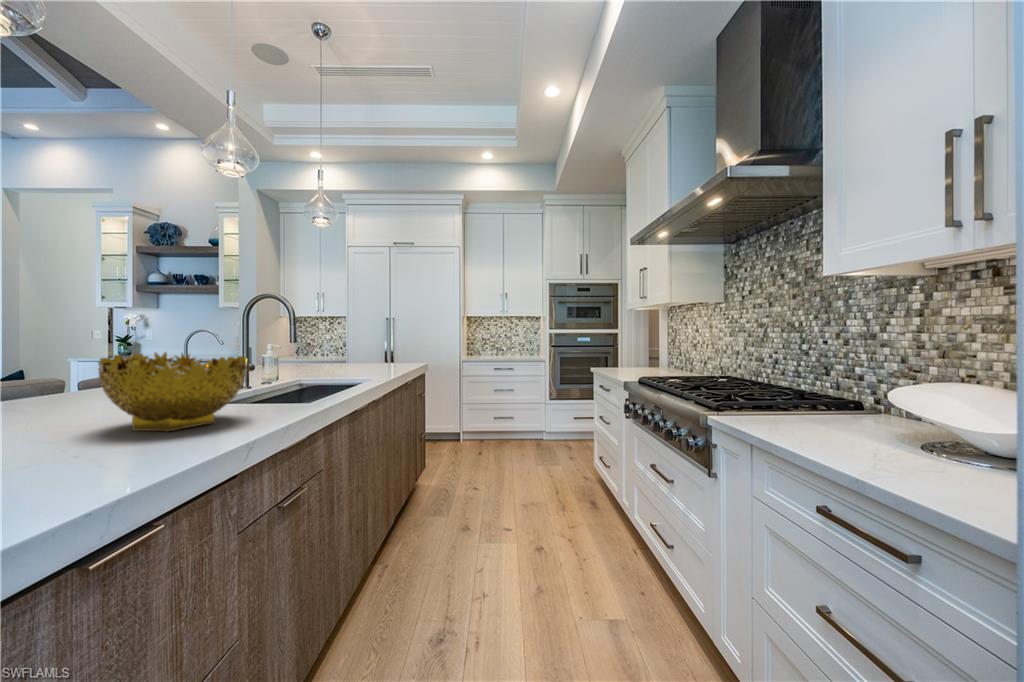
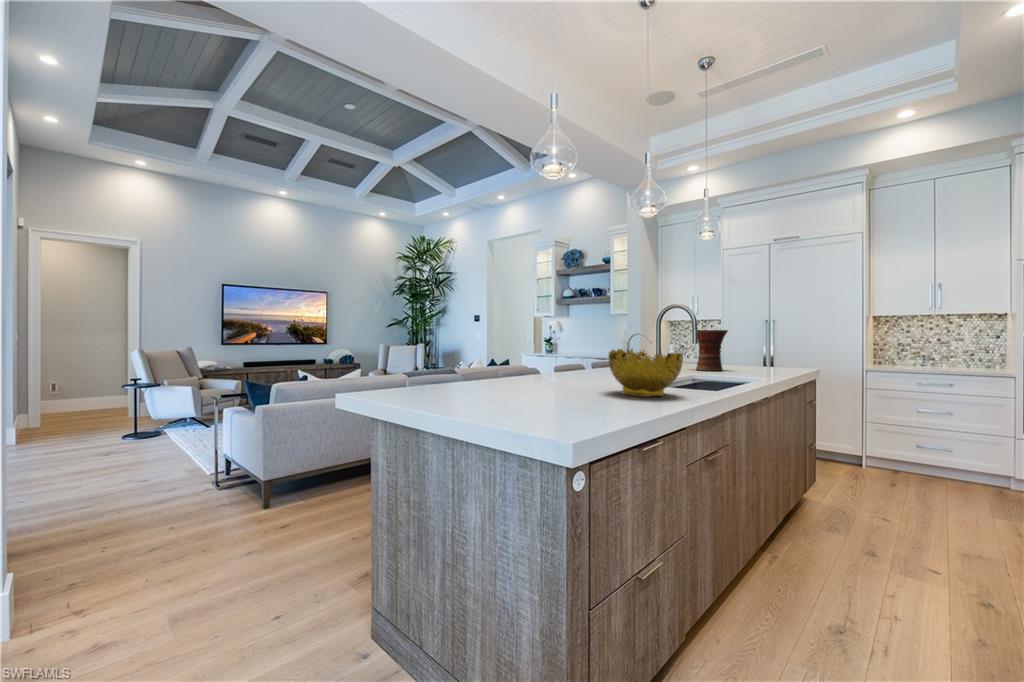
vase: none [306,326,345,371] -> present [693,330,728,371]

